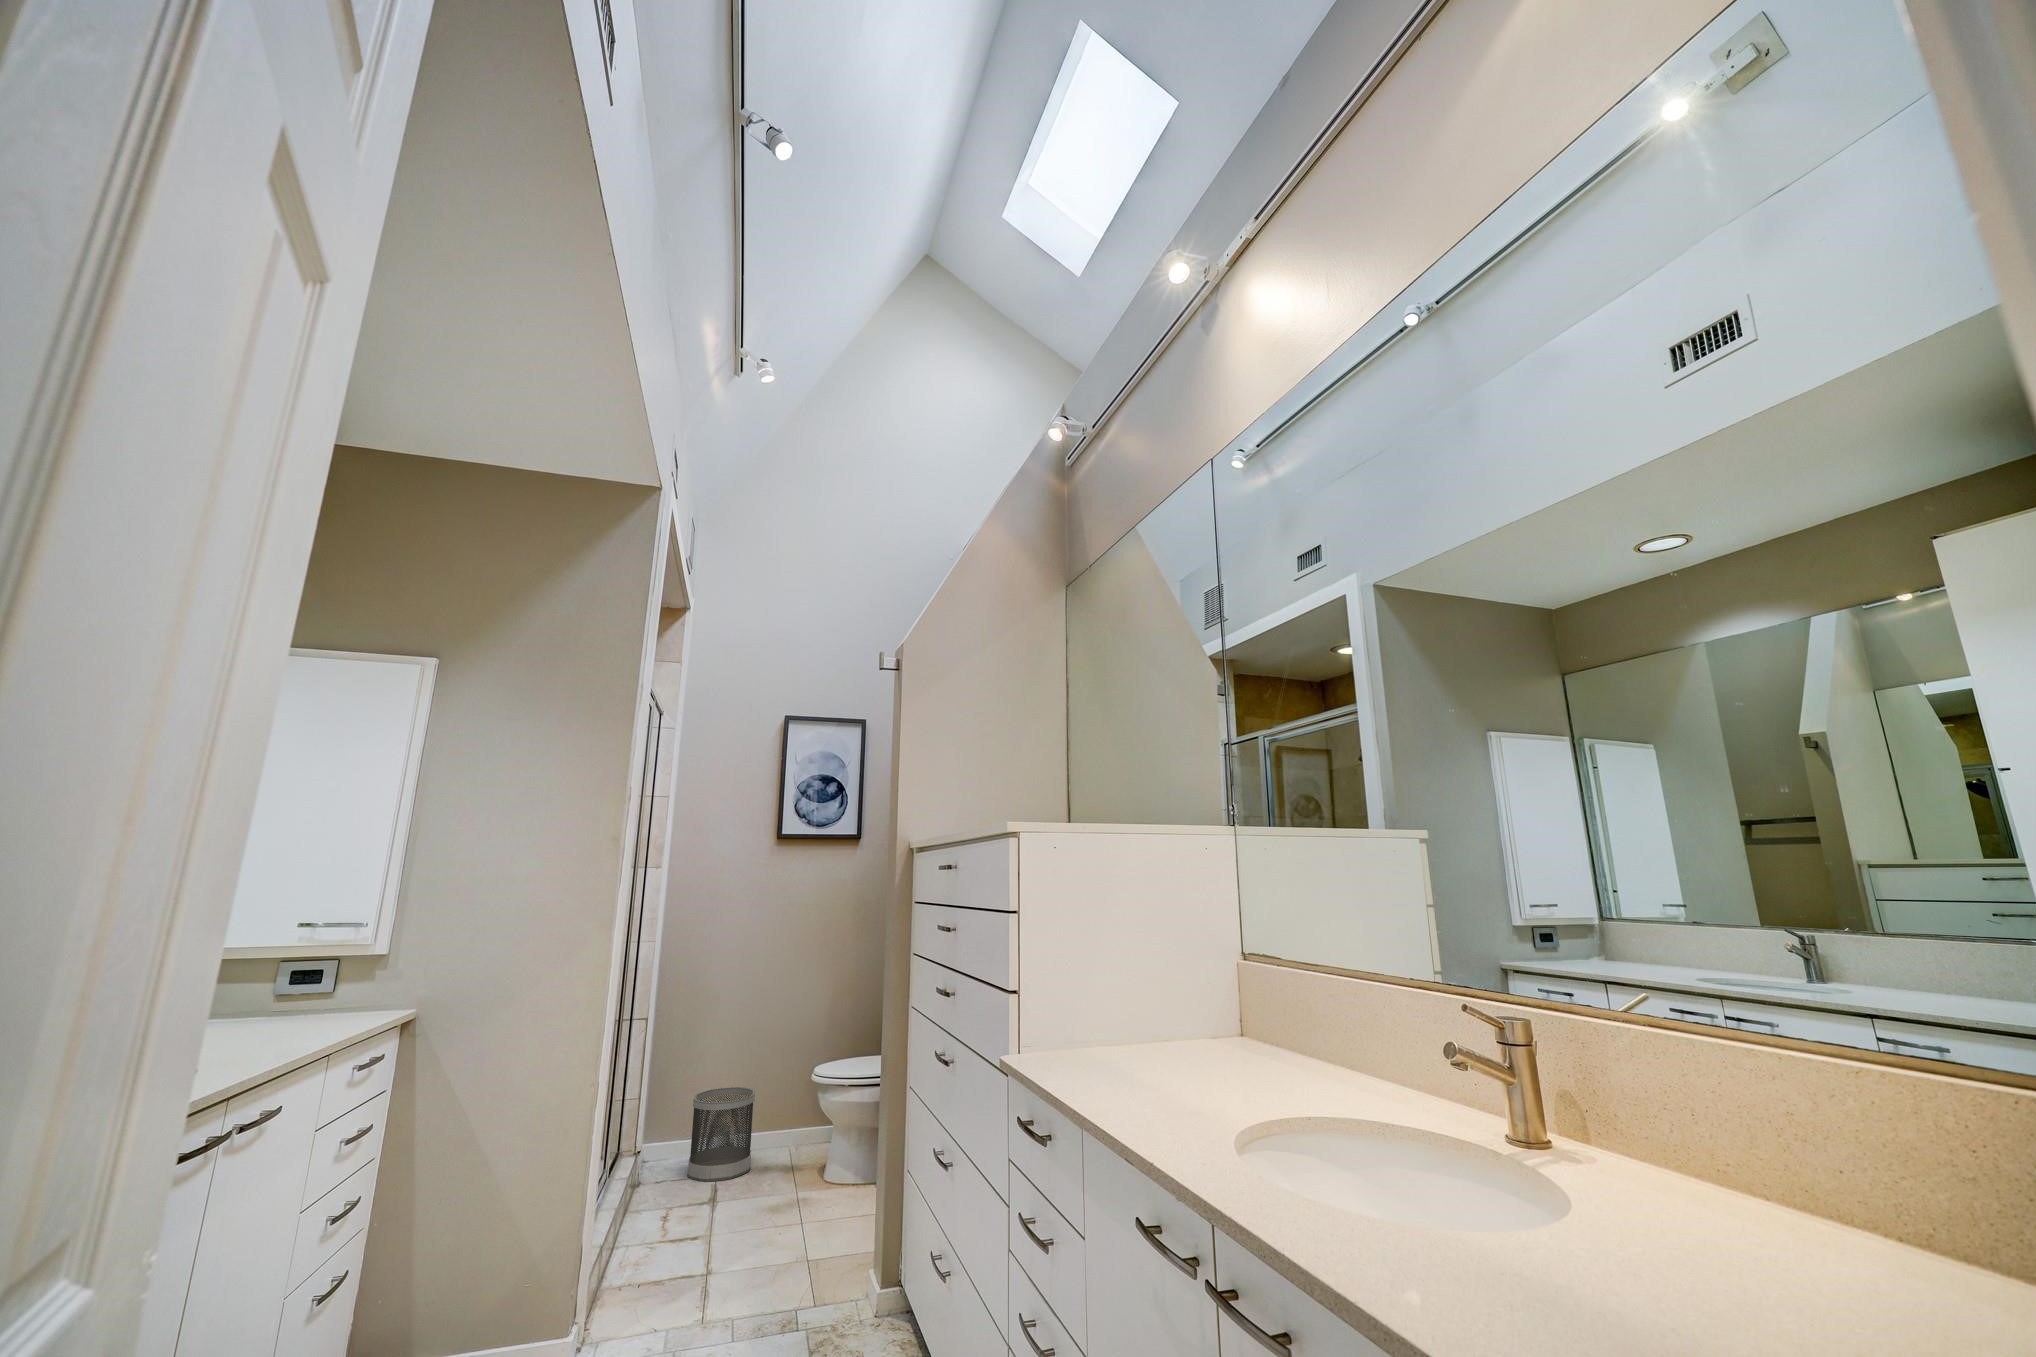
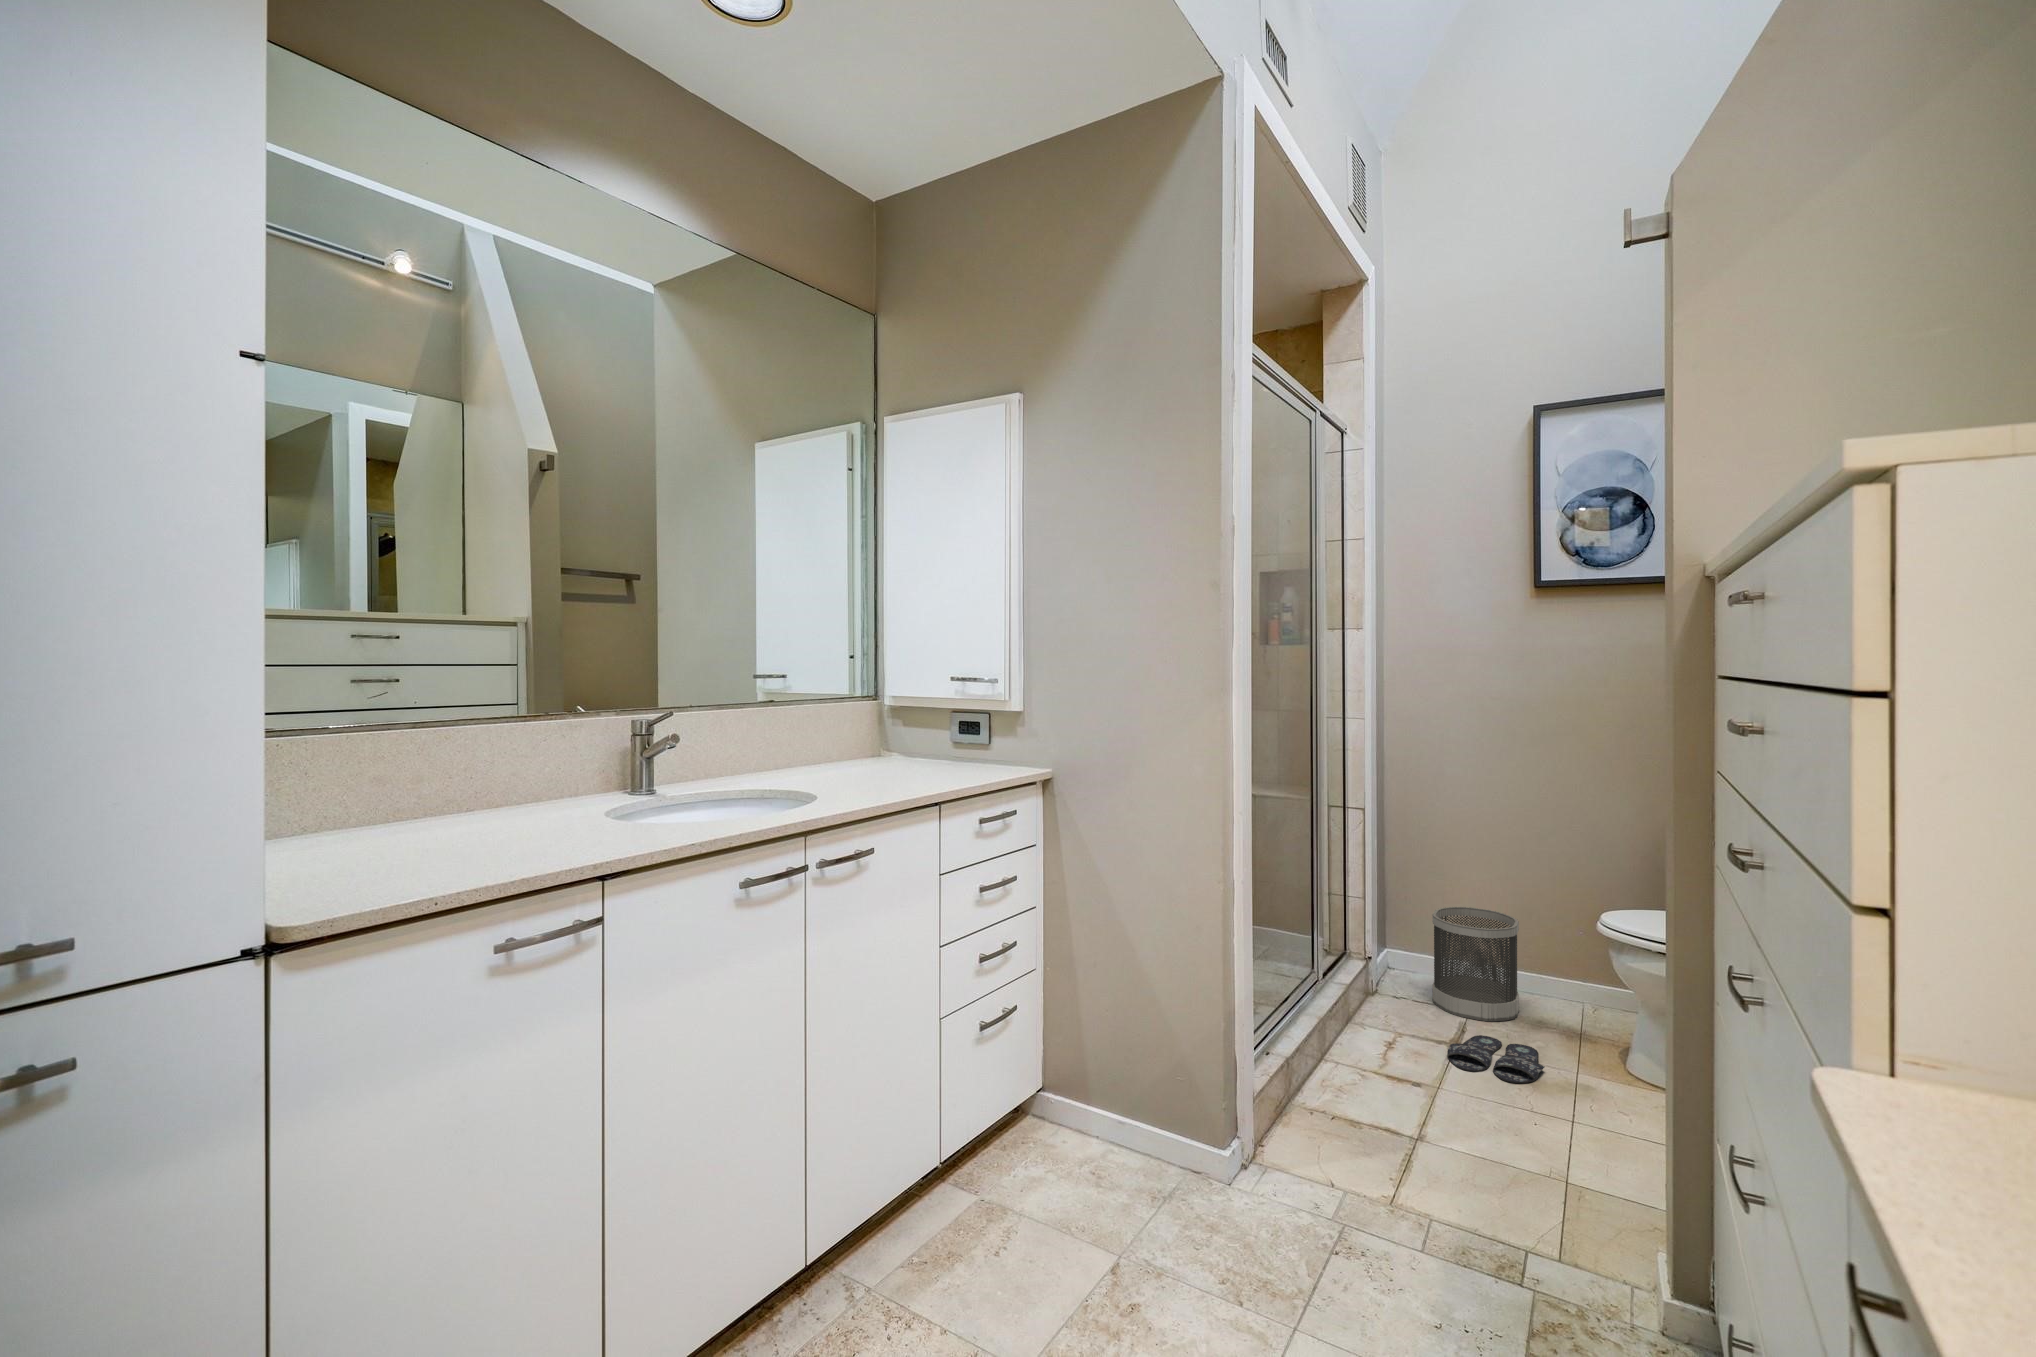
slippers: none [711,1186,778,1217] -> present [1448,1035,1544,1083]

